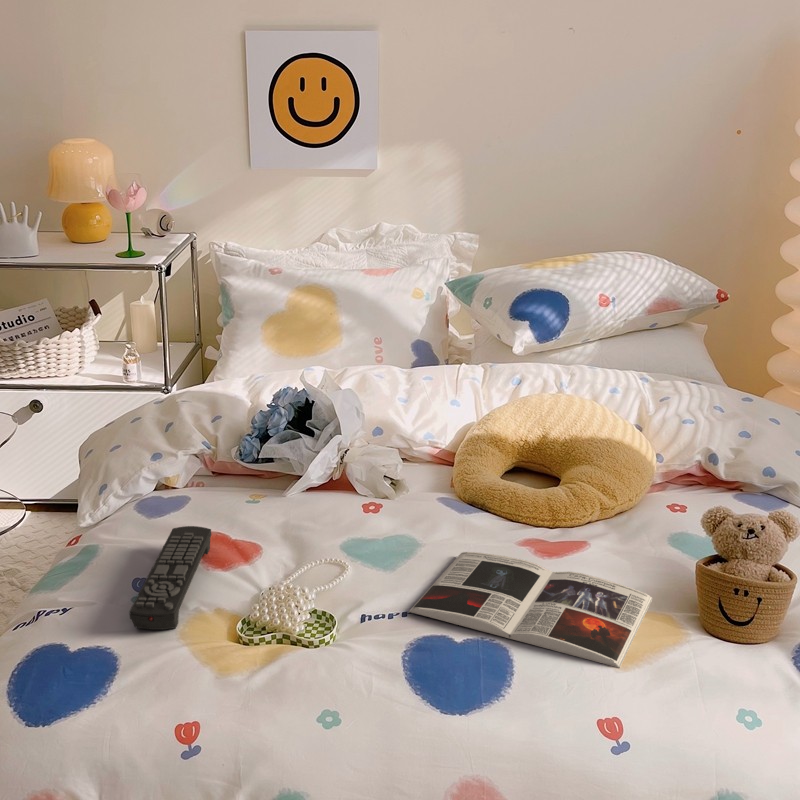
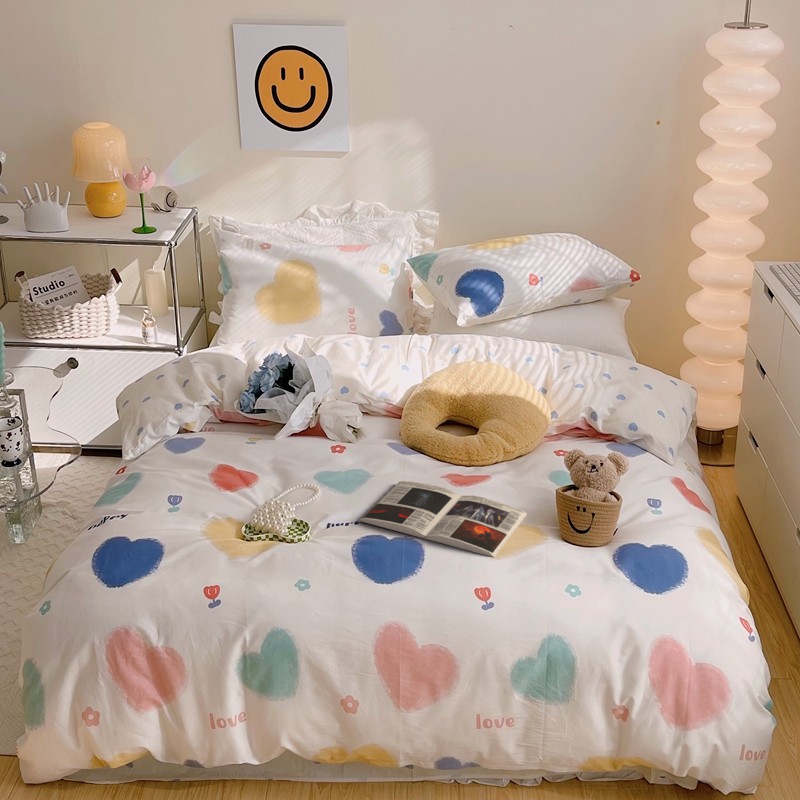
remote control: present [129,526,211,630] -> none [170,461,222,530]

